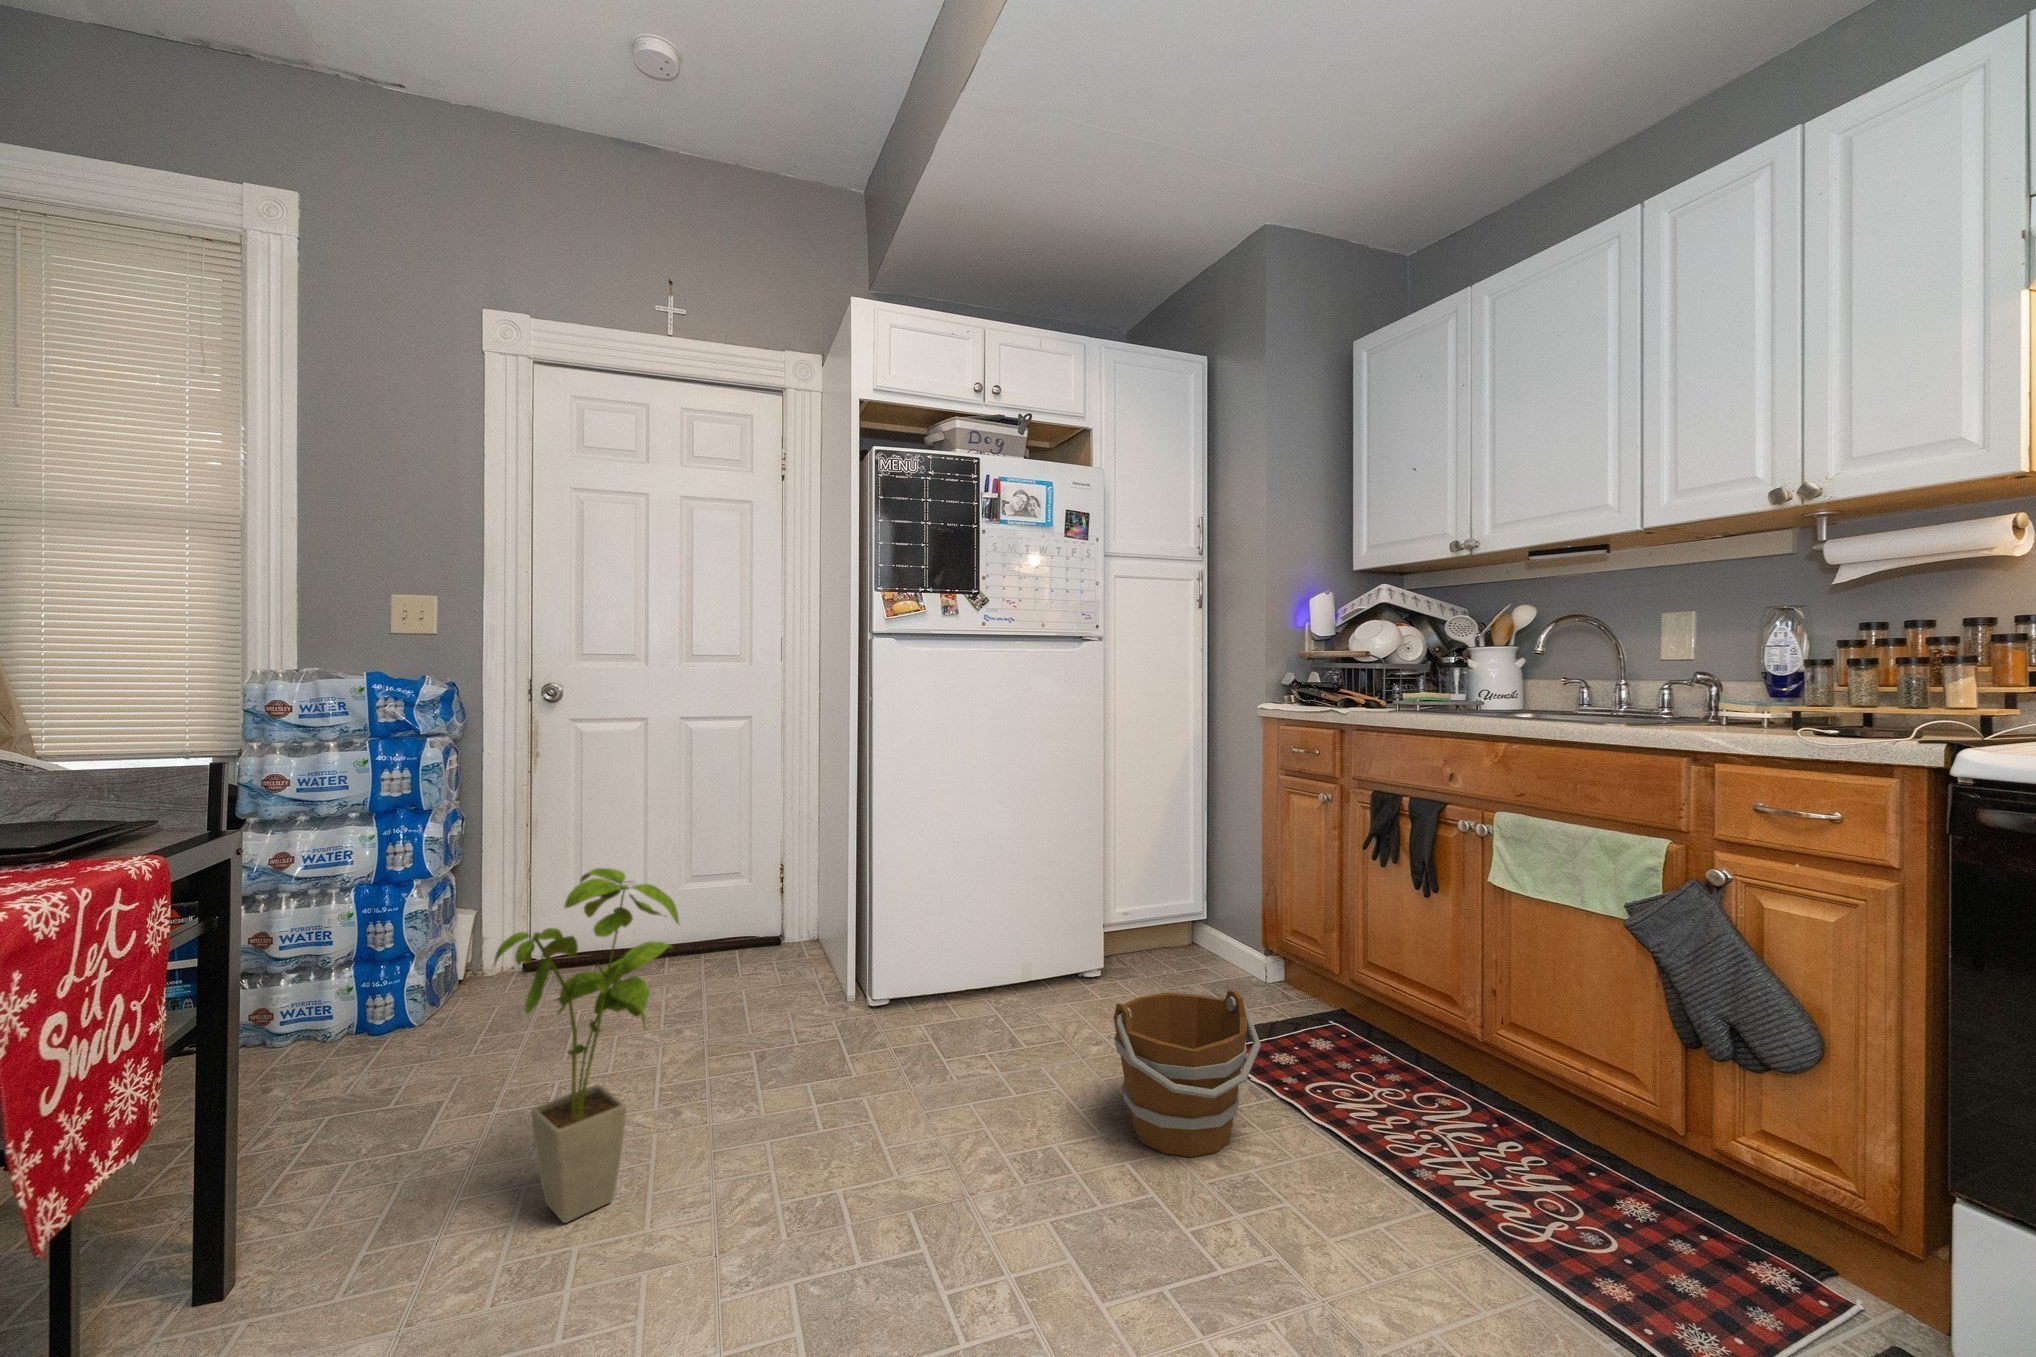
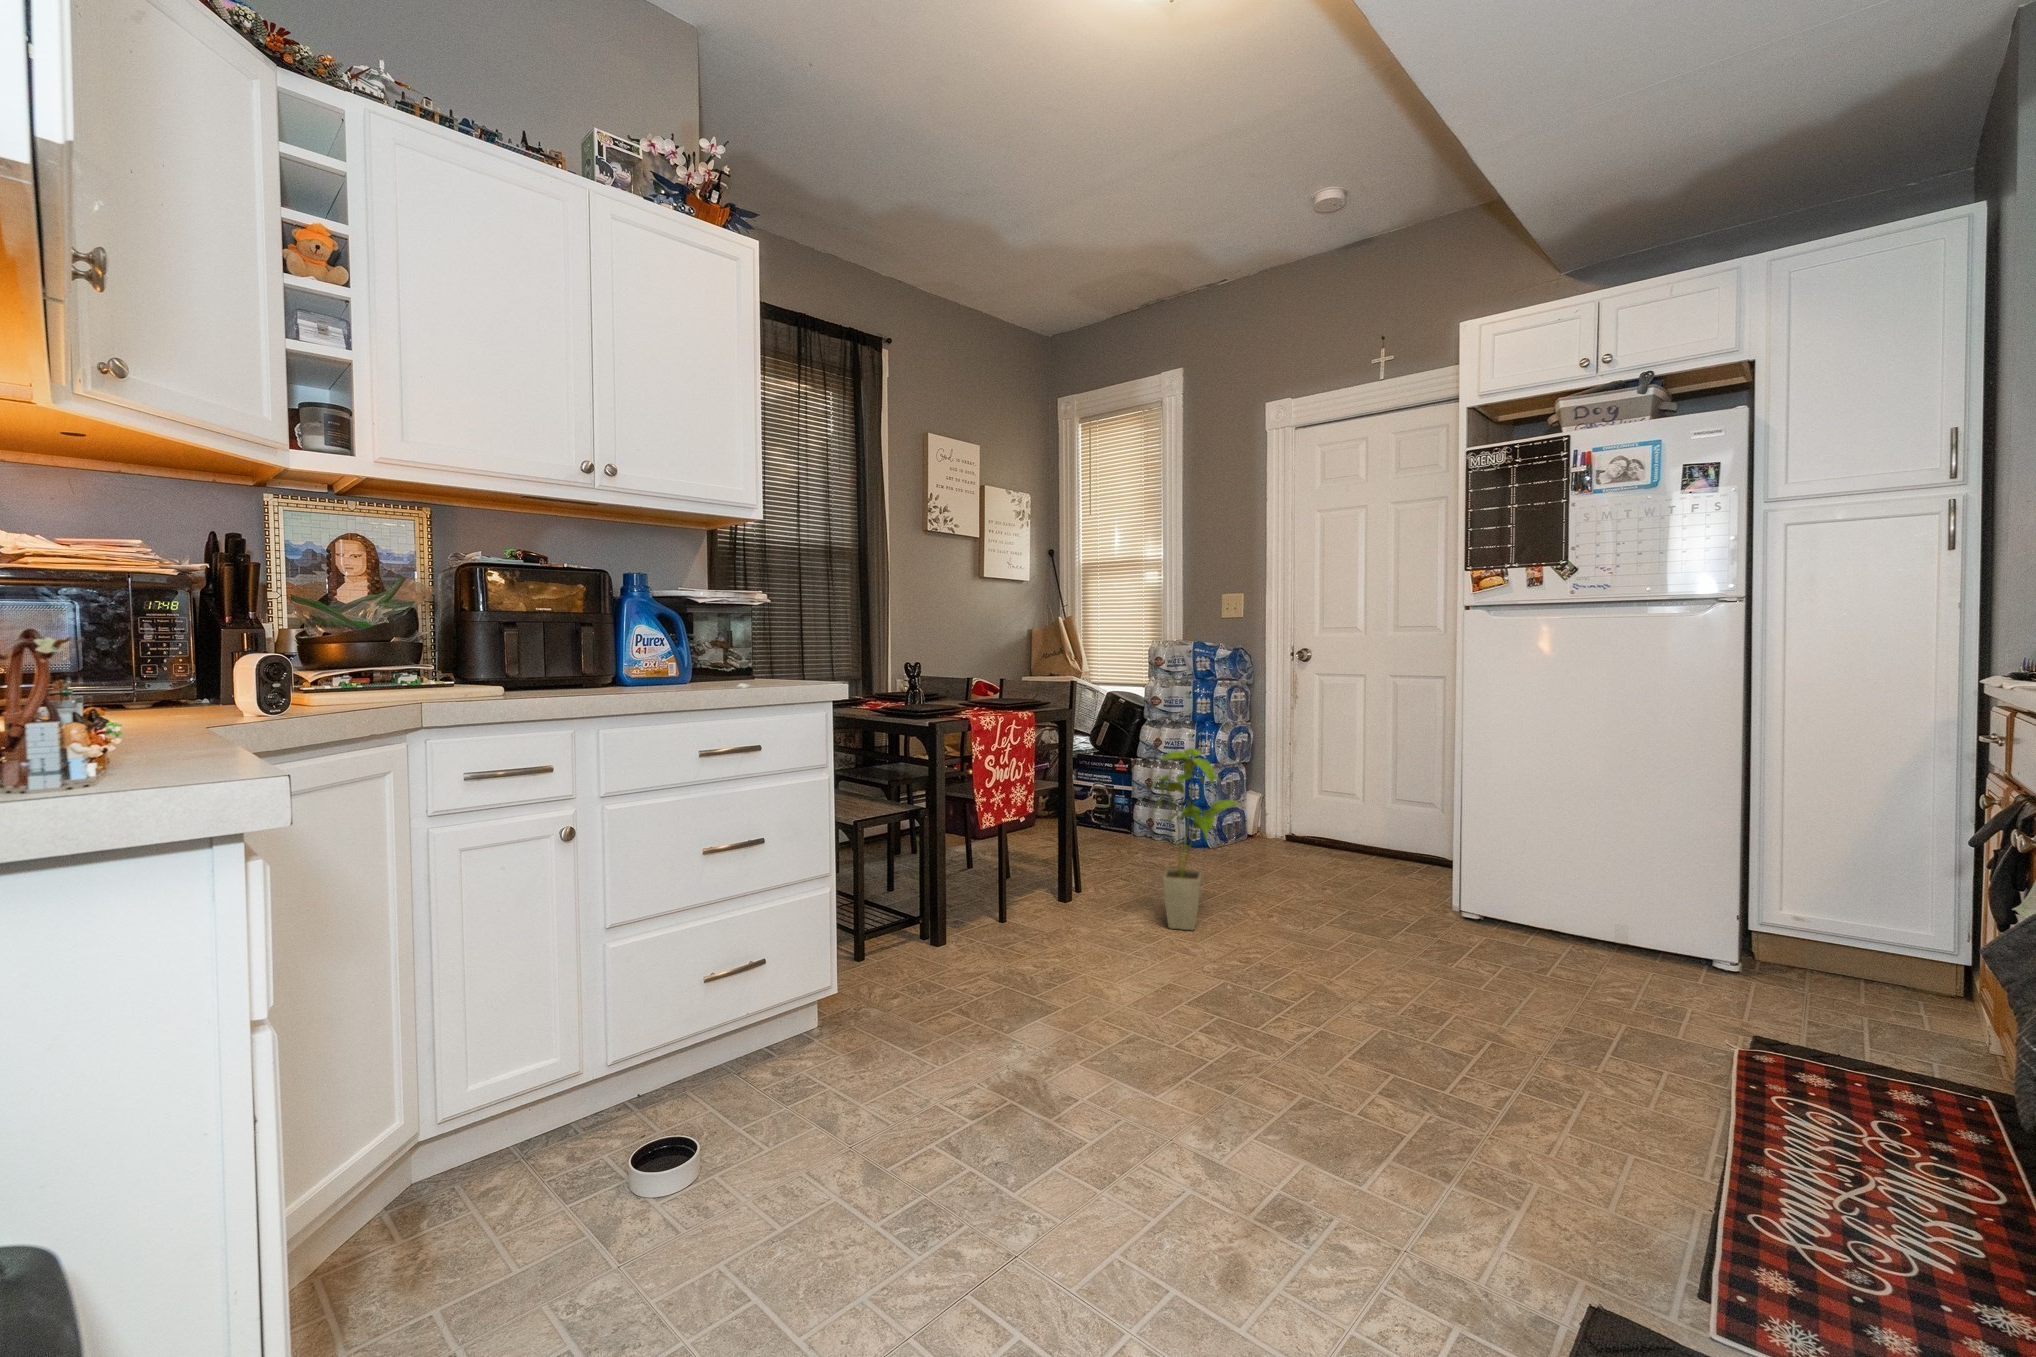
bucket: present [1114,990,1261,1157] -> none [1487,923,1645,1077]

